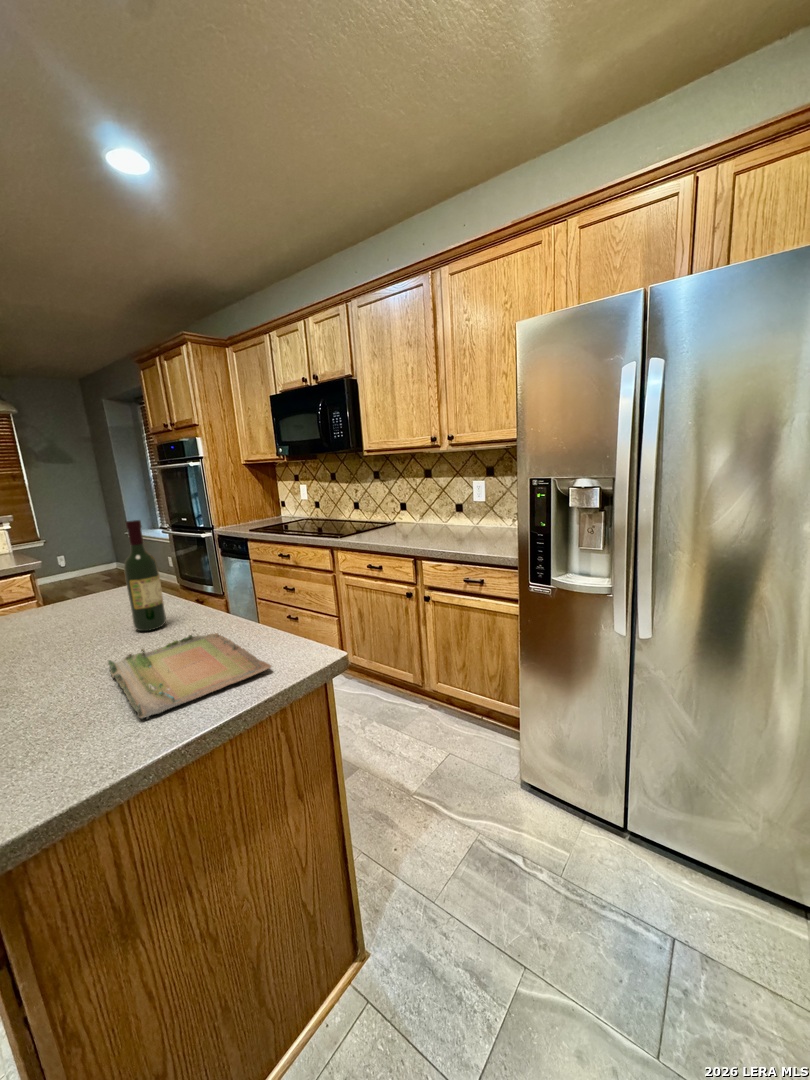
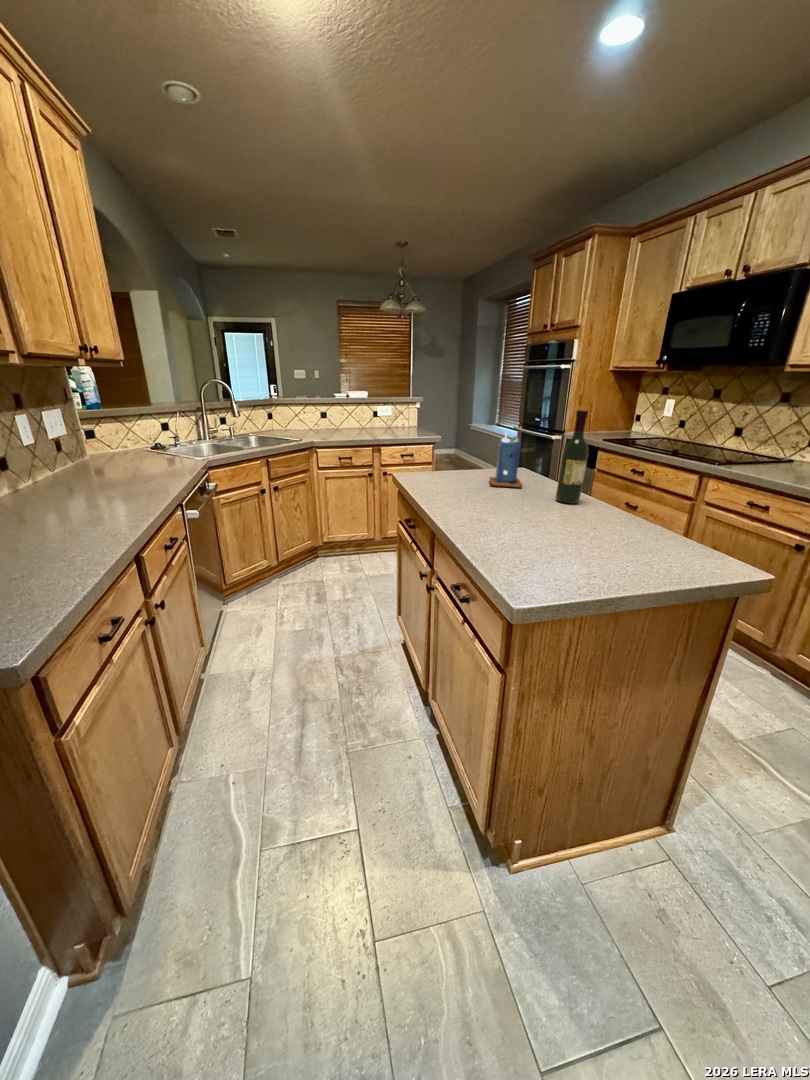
candle: none [45,559,99,632] -> present [490,433,522,488]
tray: present [108,630,271,719] -> none [555,509,706,562]

